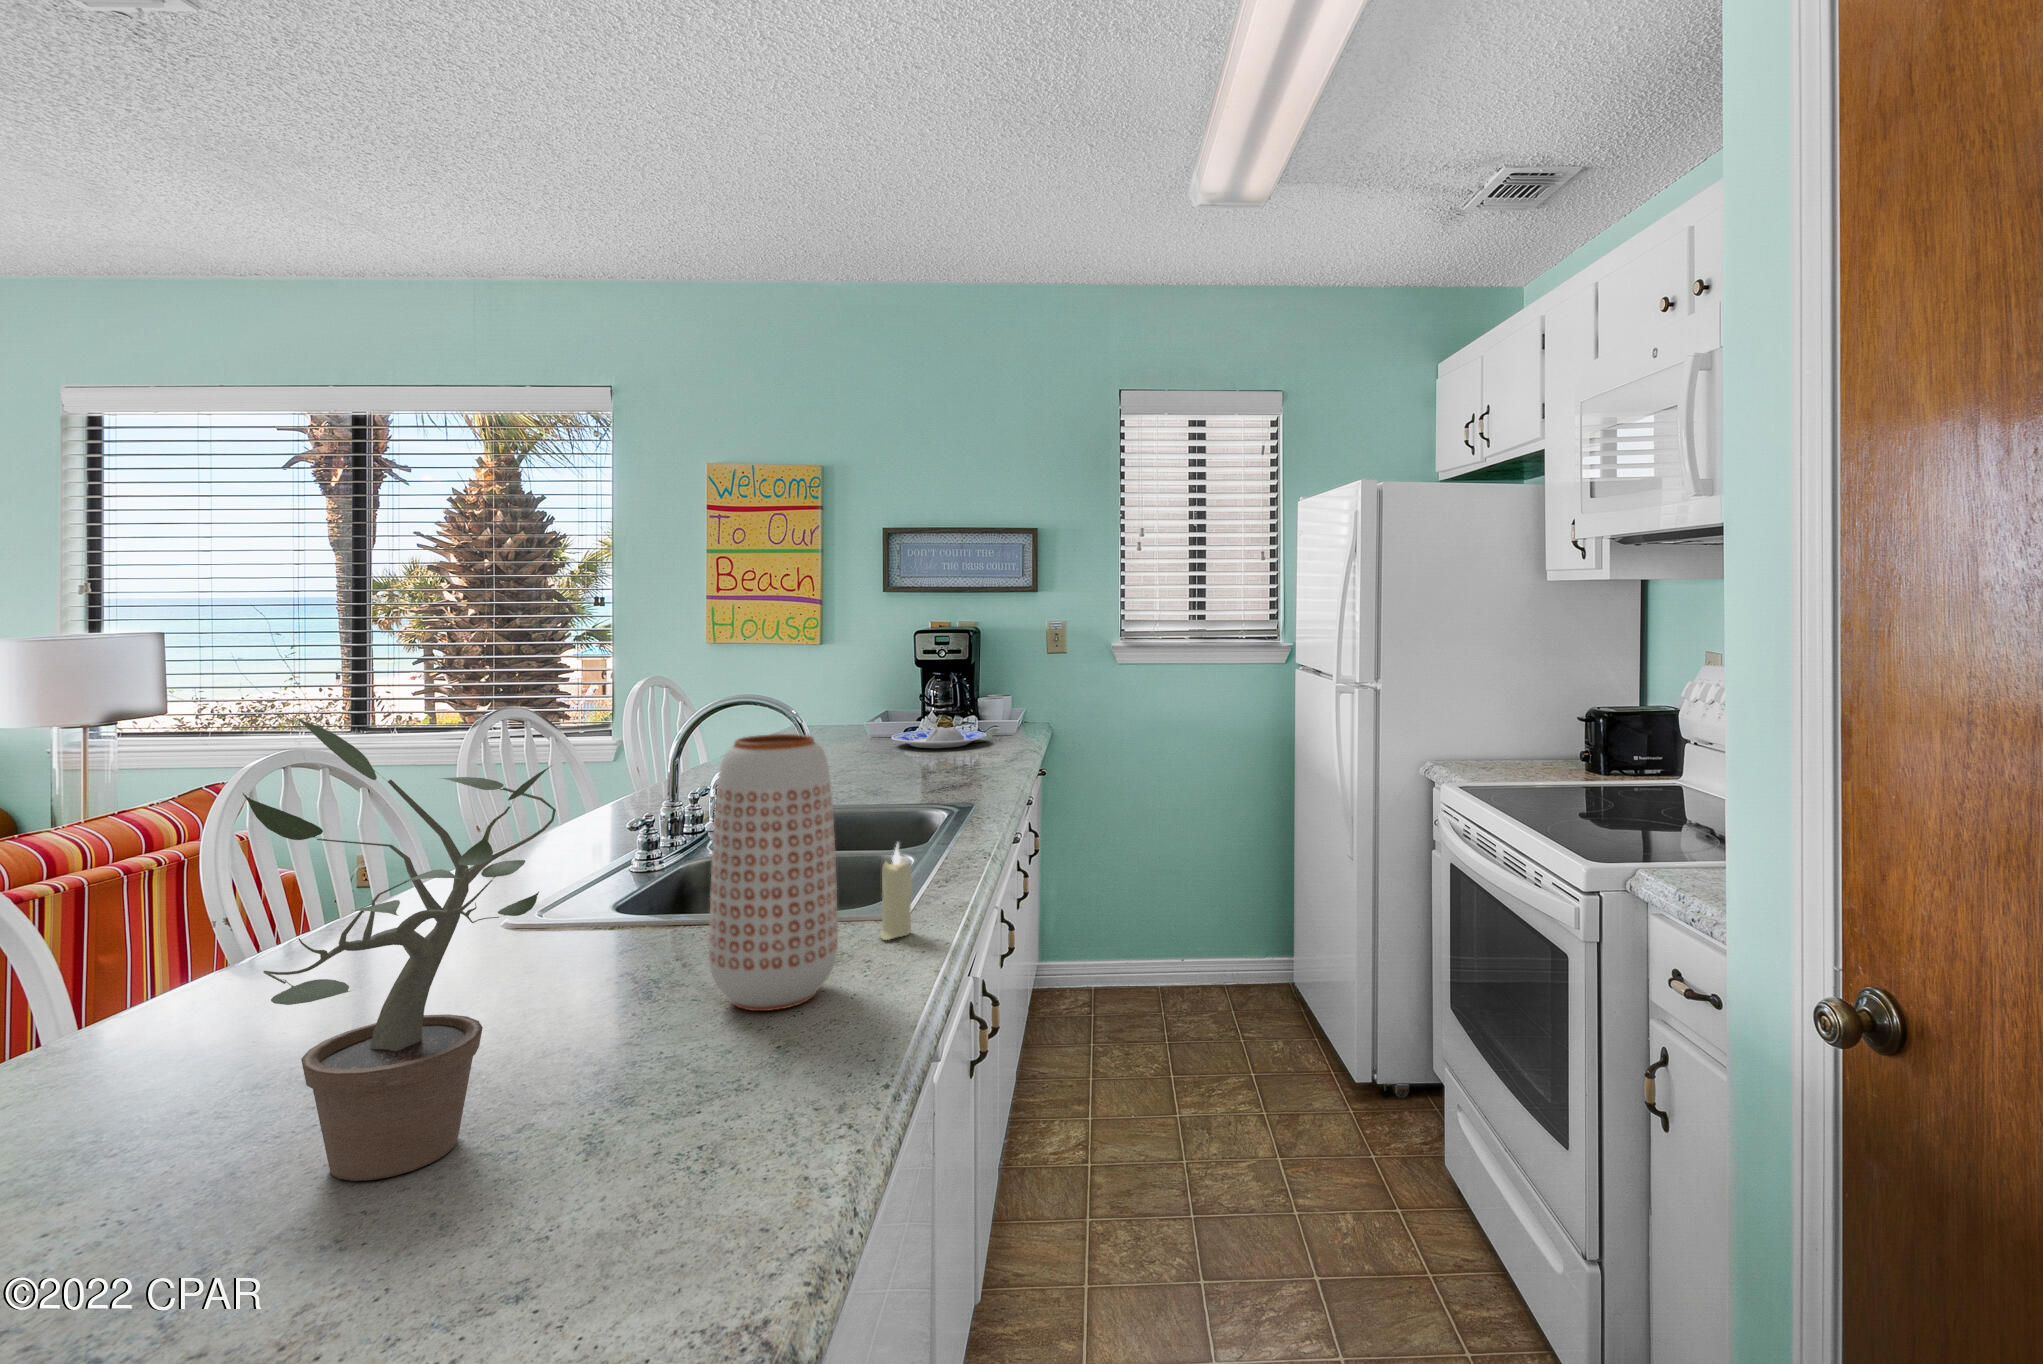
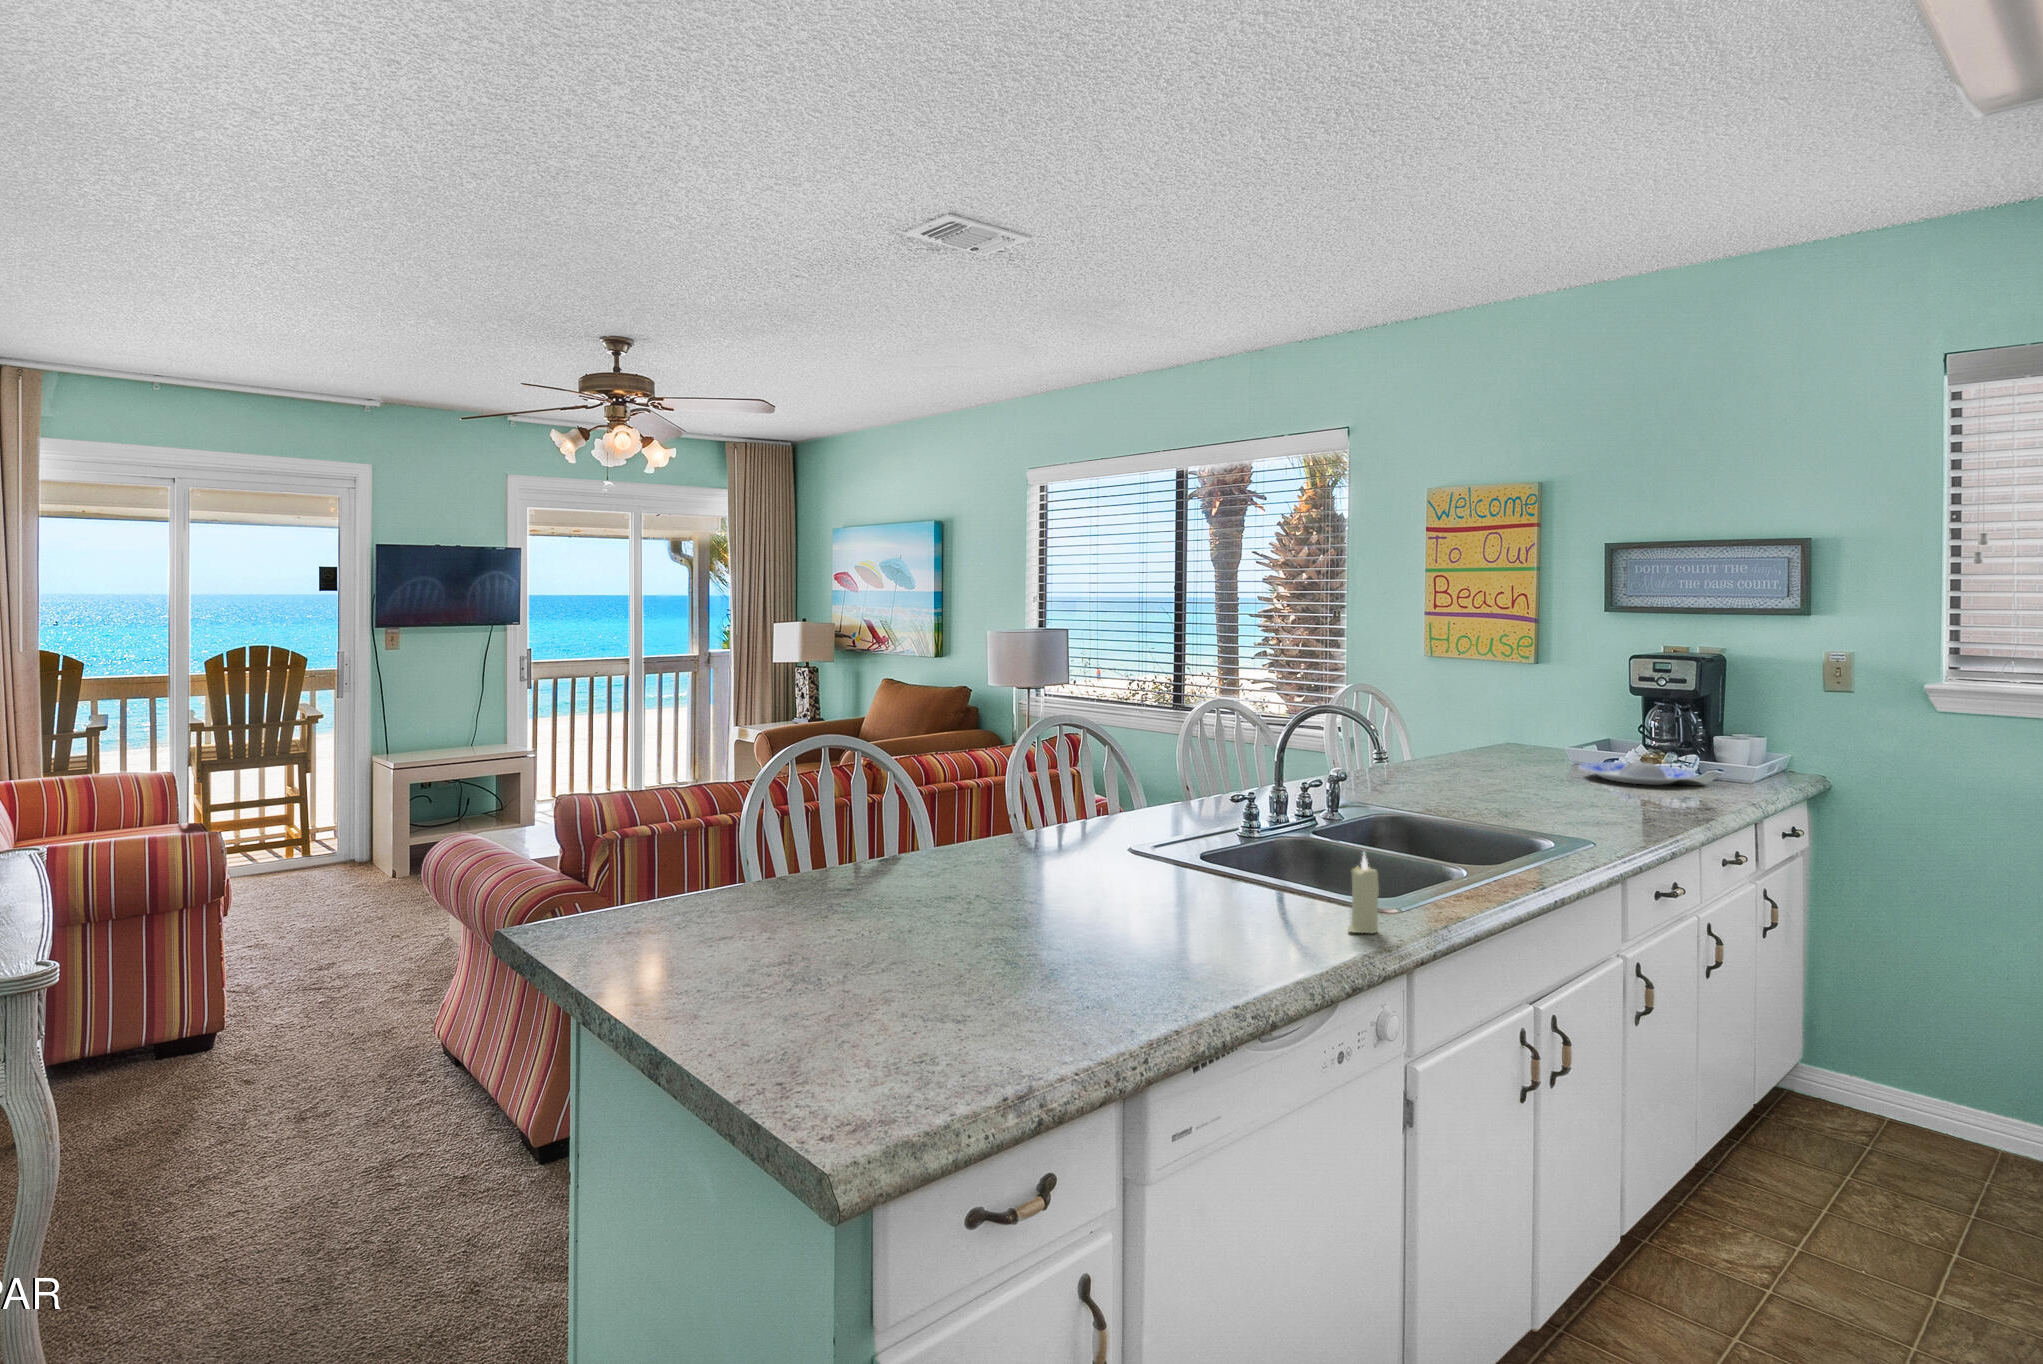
potted plant: present [243,717,556,1181] -> none [883,701,1068,971]
vase: present [709,734,838,1011] -> none [1180,744,1274,955]

